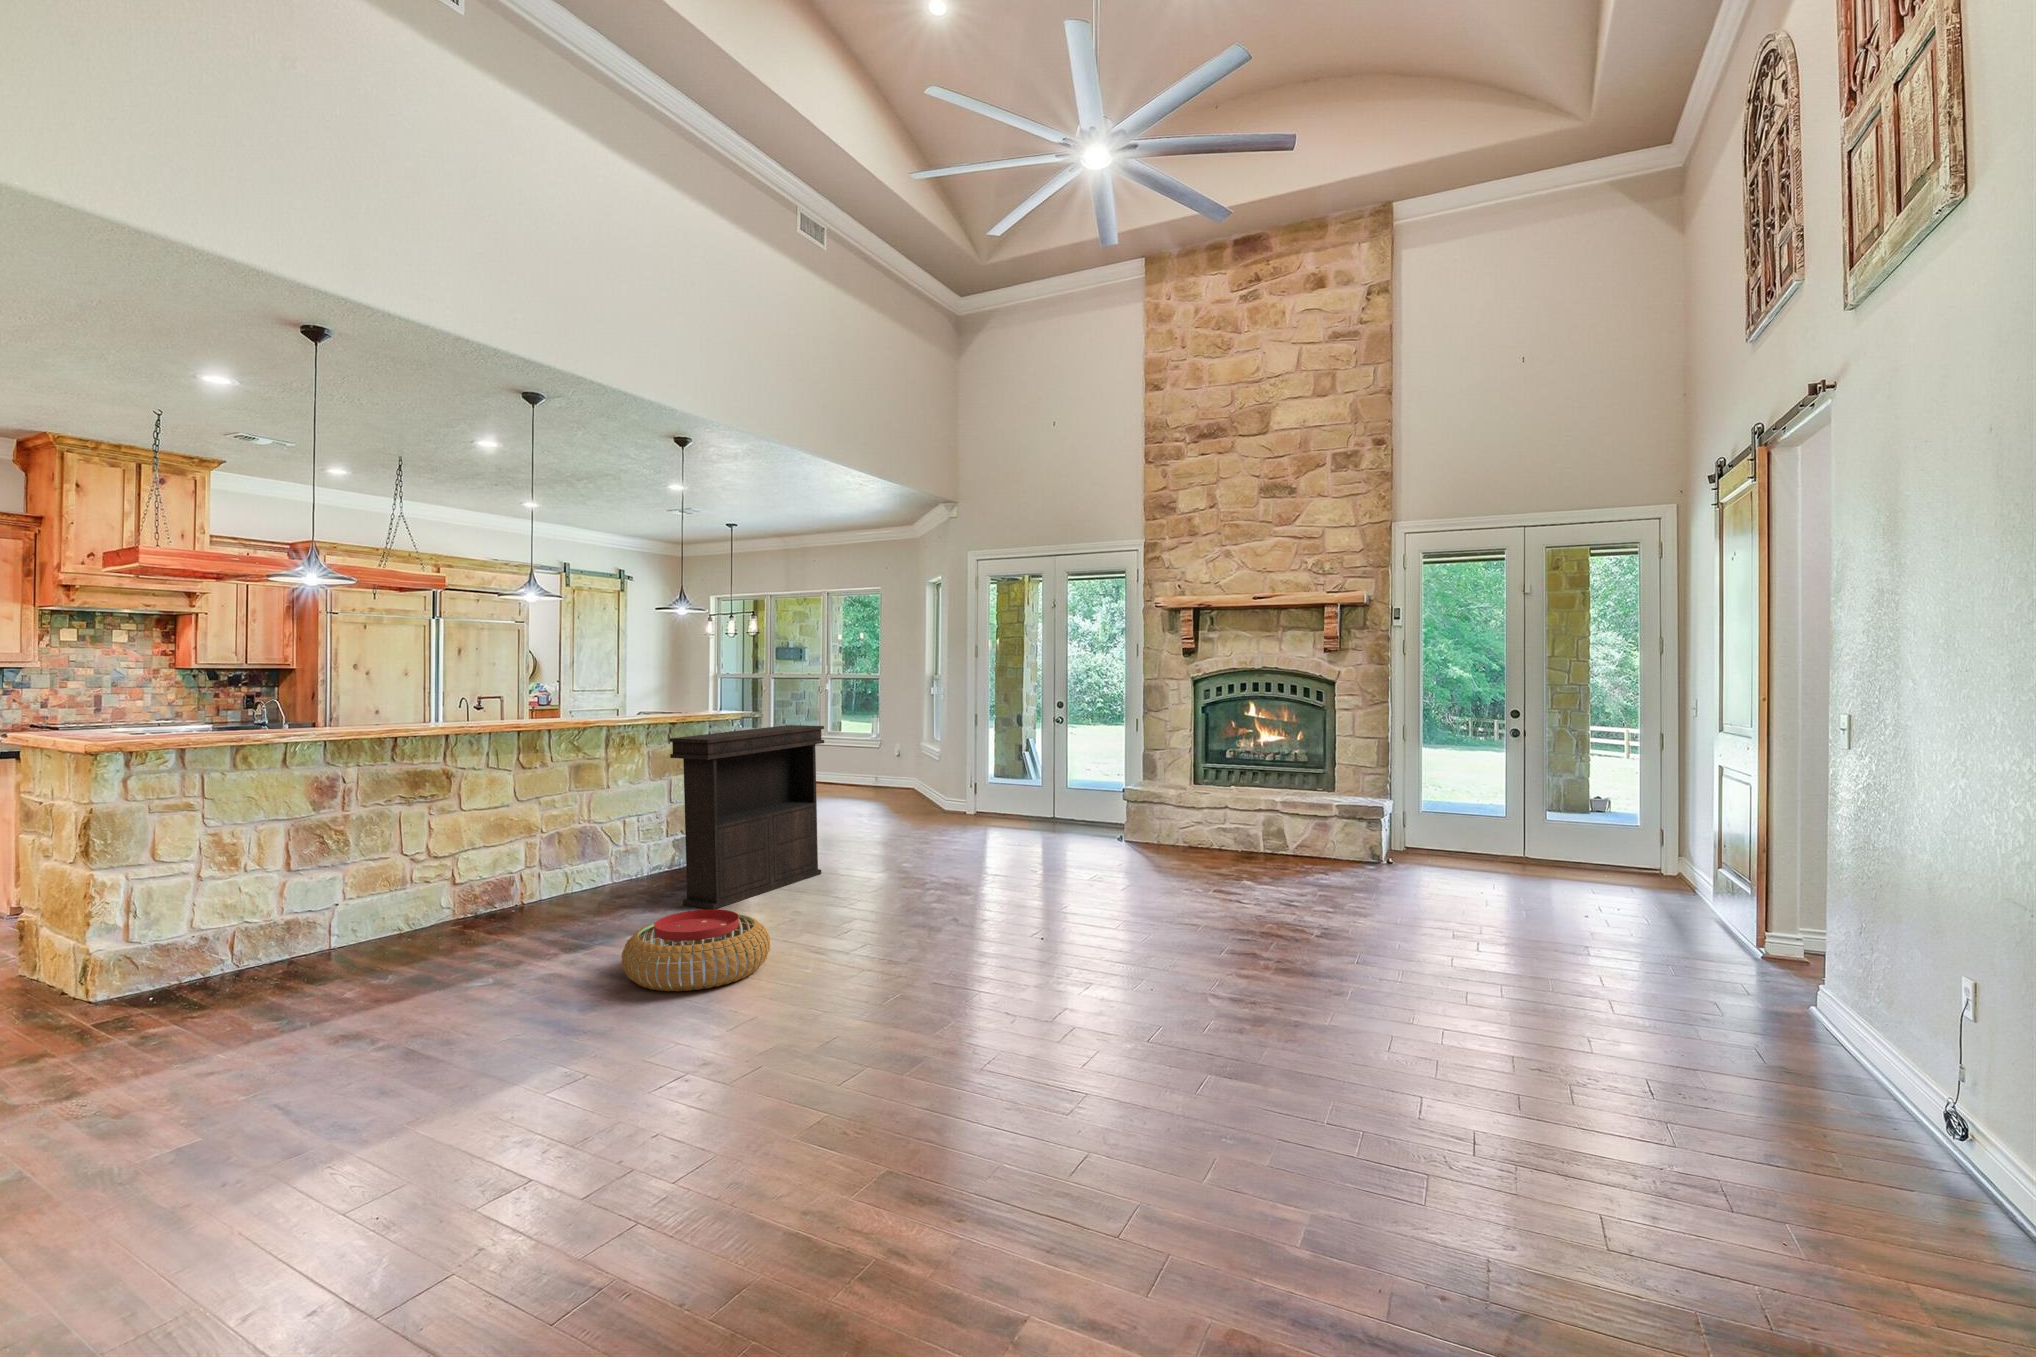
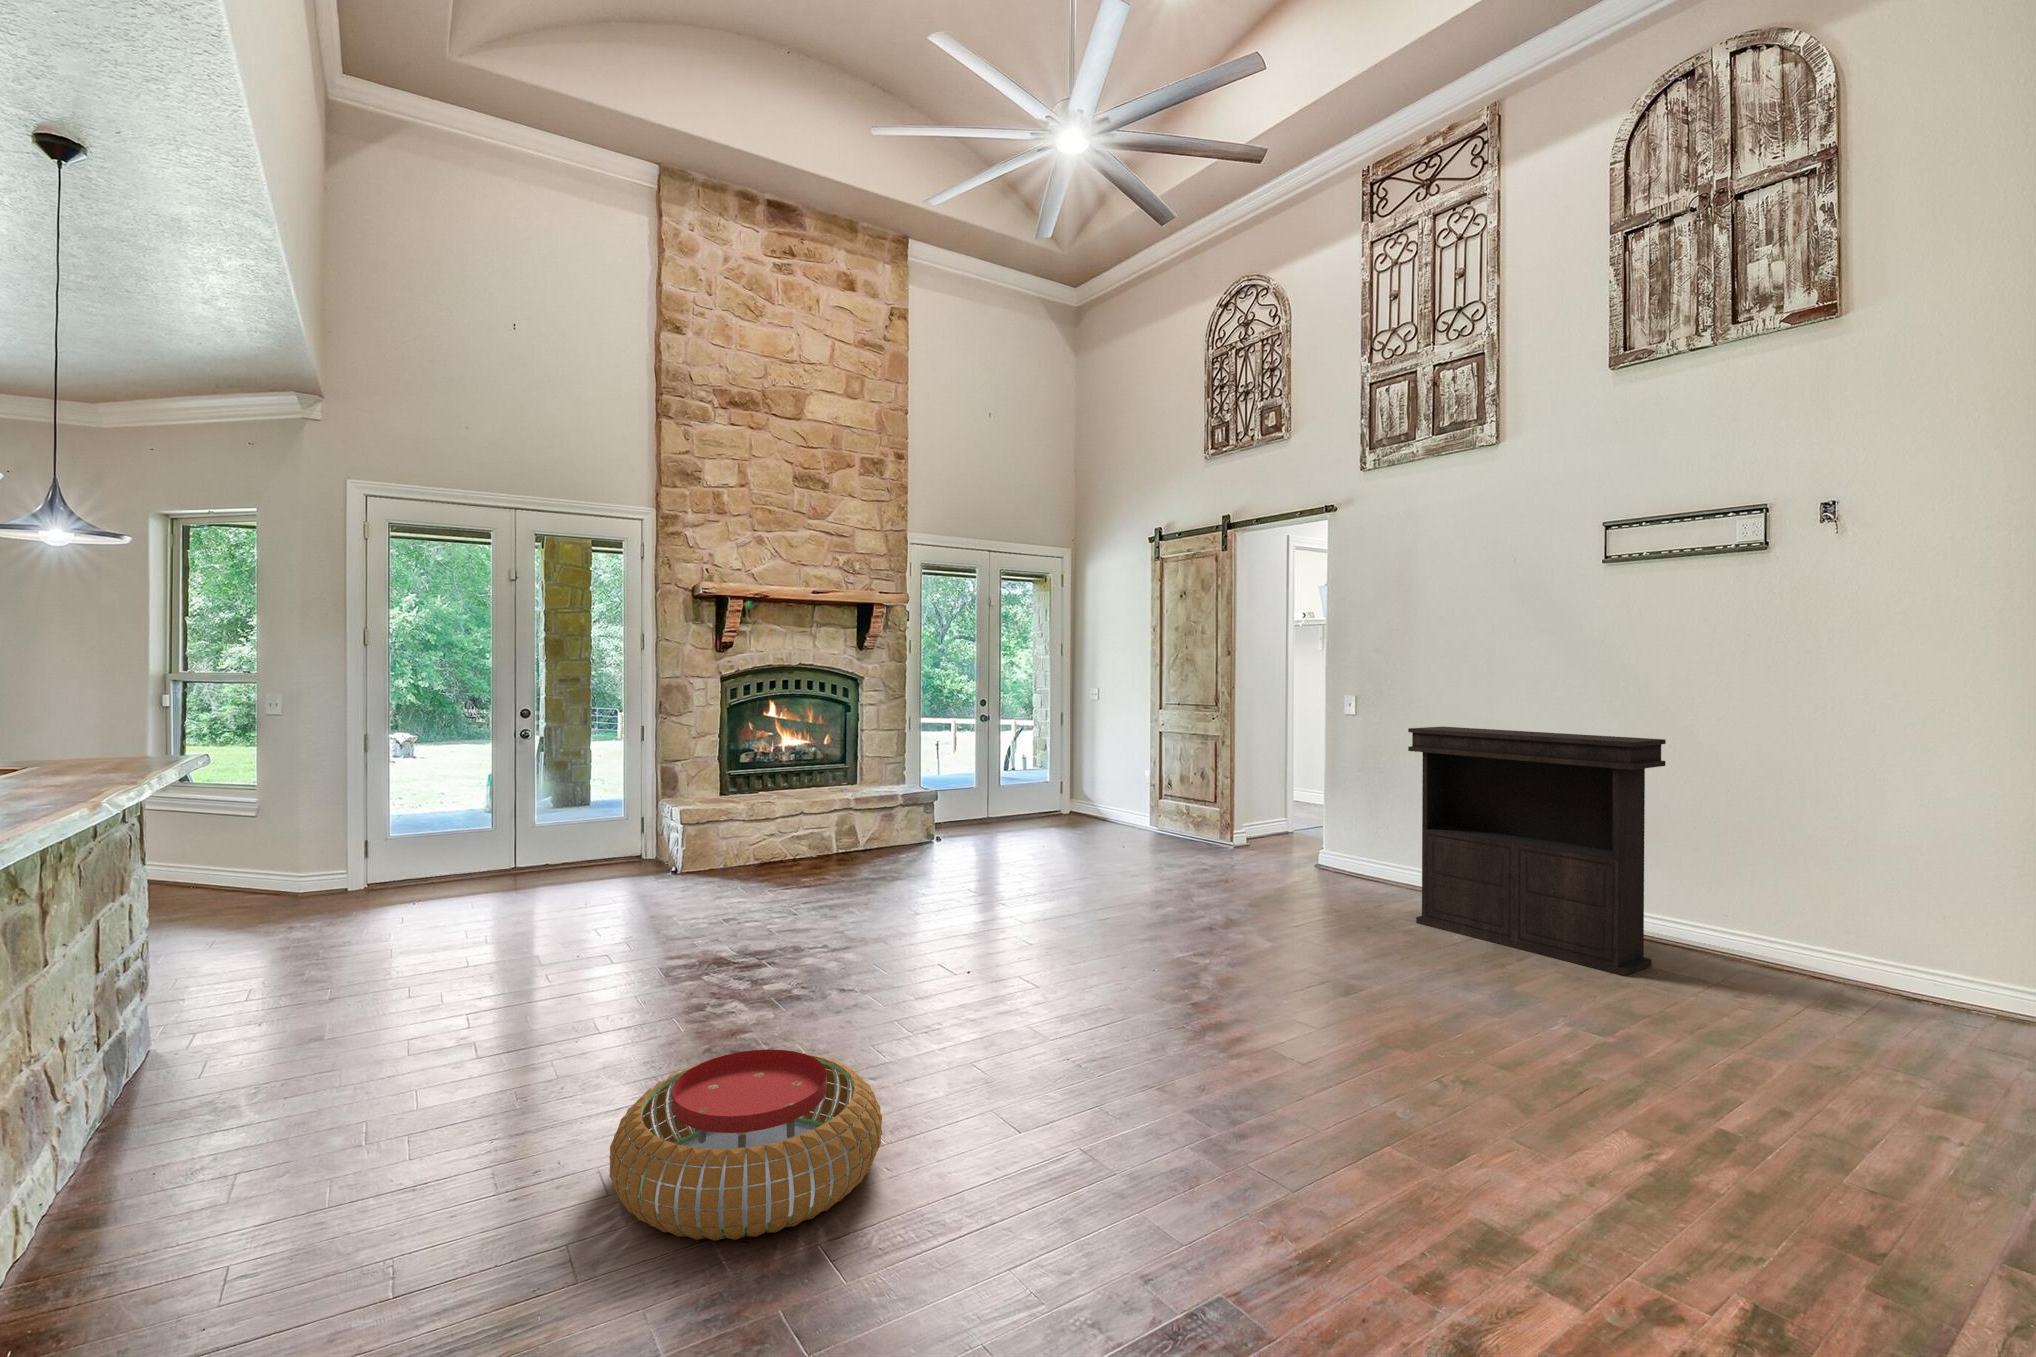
console table: present [670,725,824,909] -> present [1408,727,1666,976]

